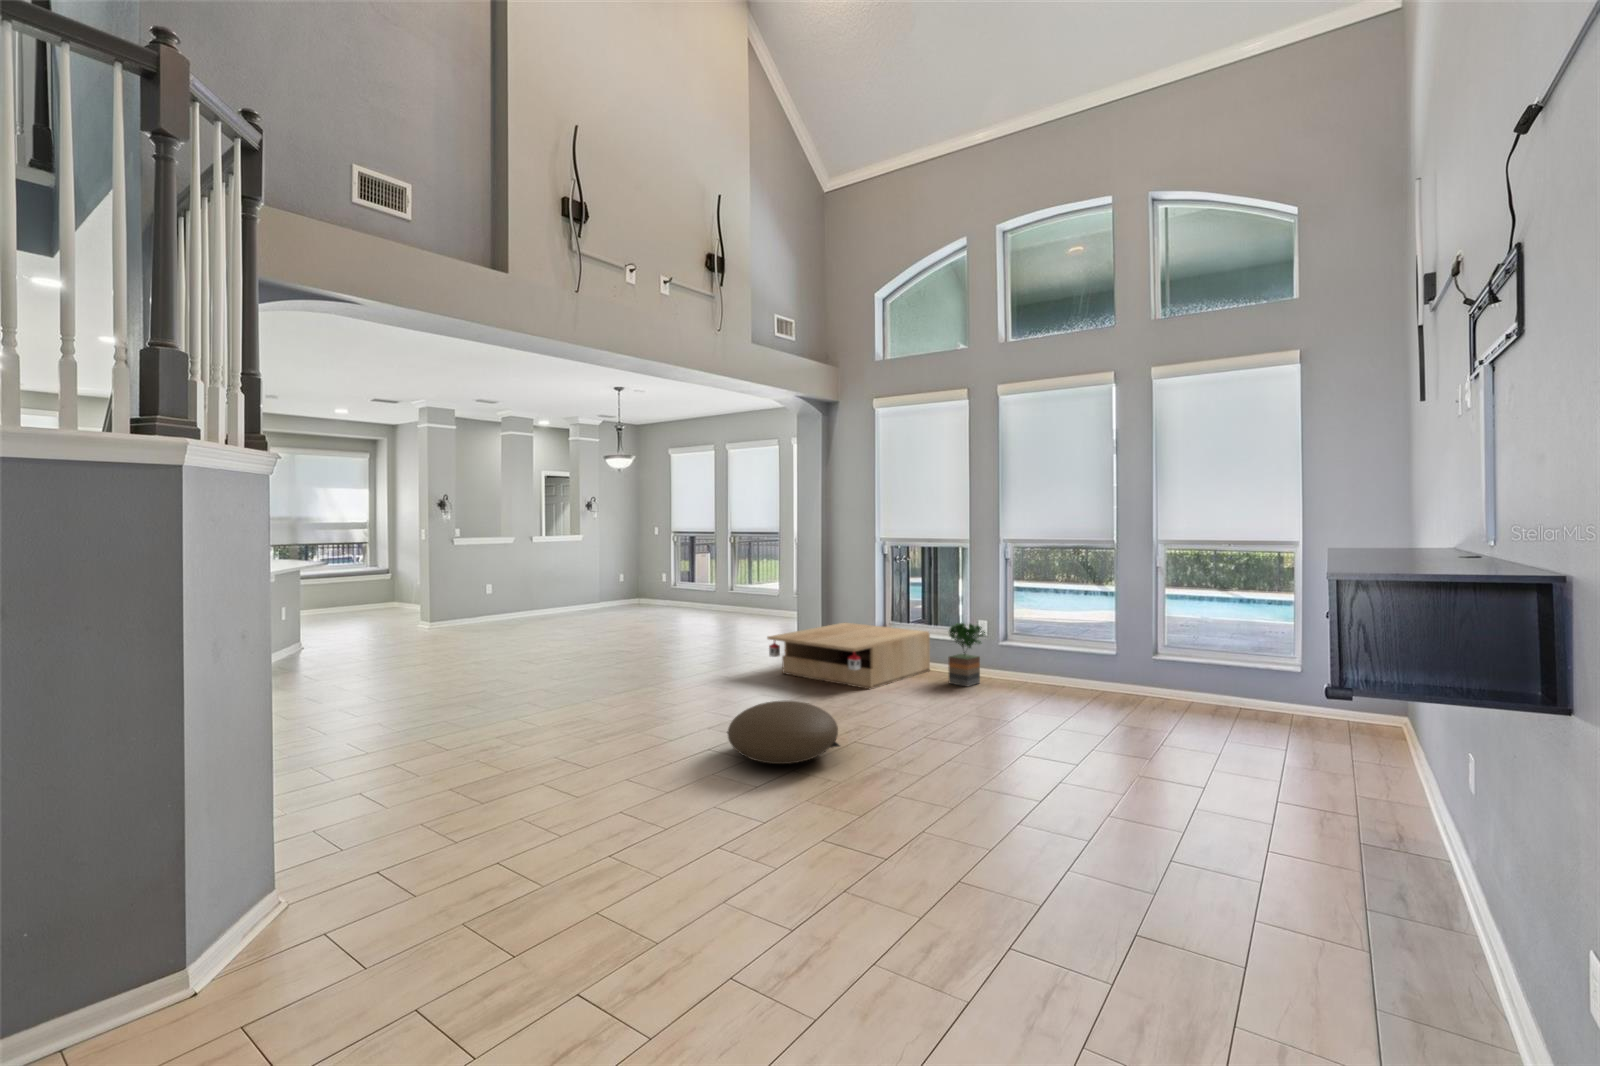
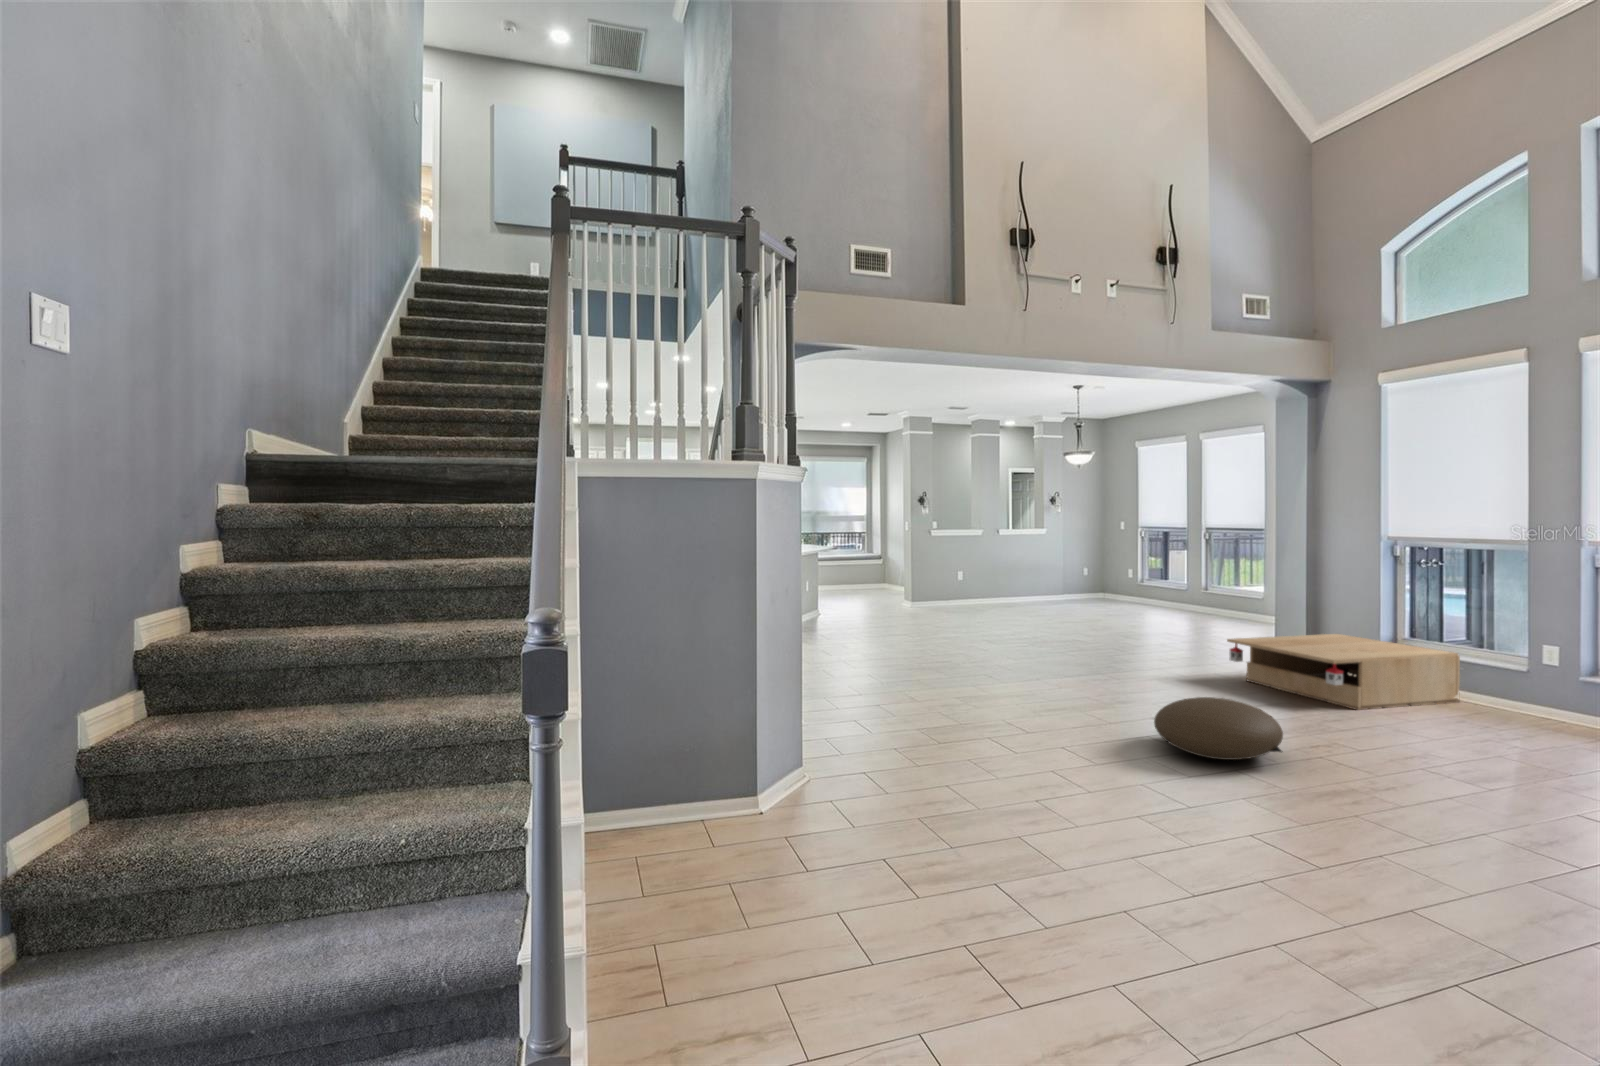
potted tree: present [948,623,985,686] -> none [1479,643,1550,726]

